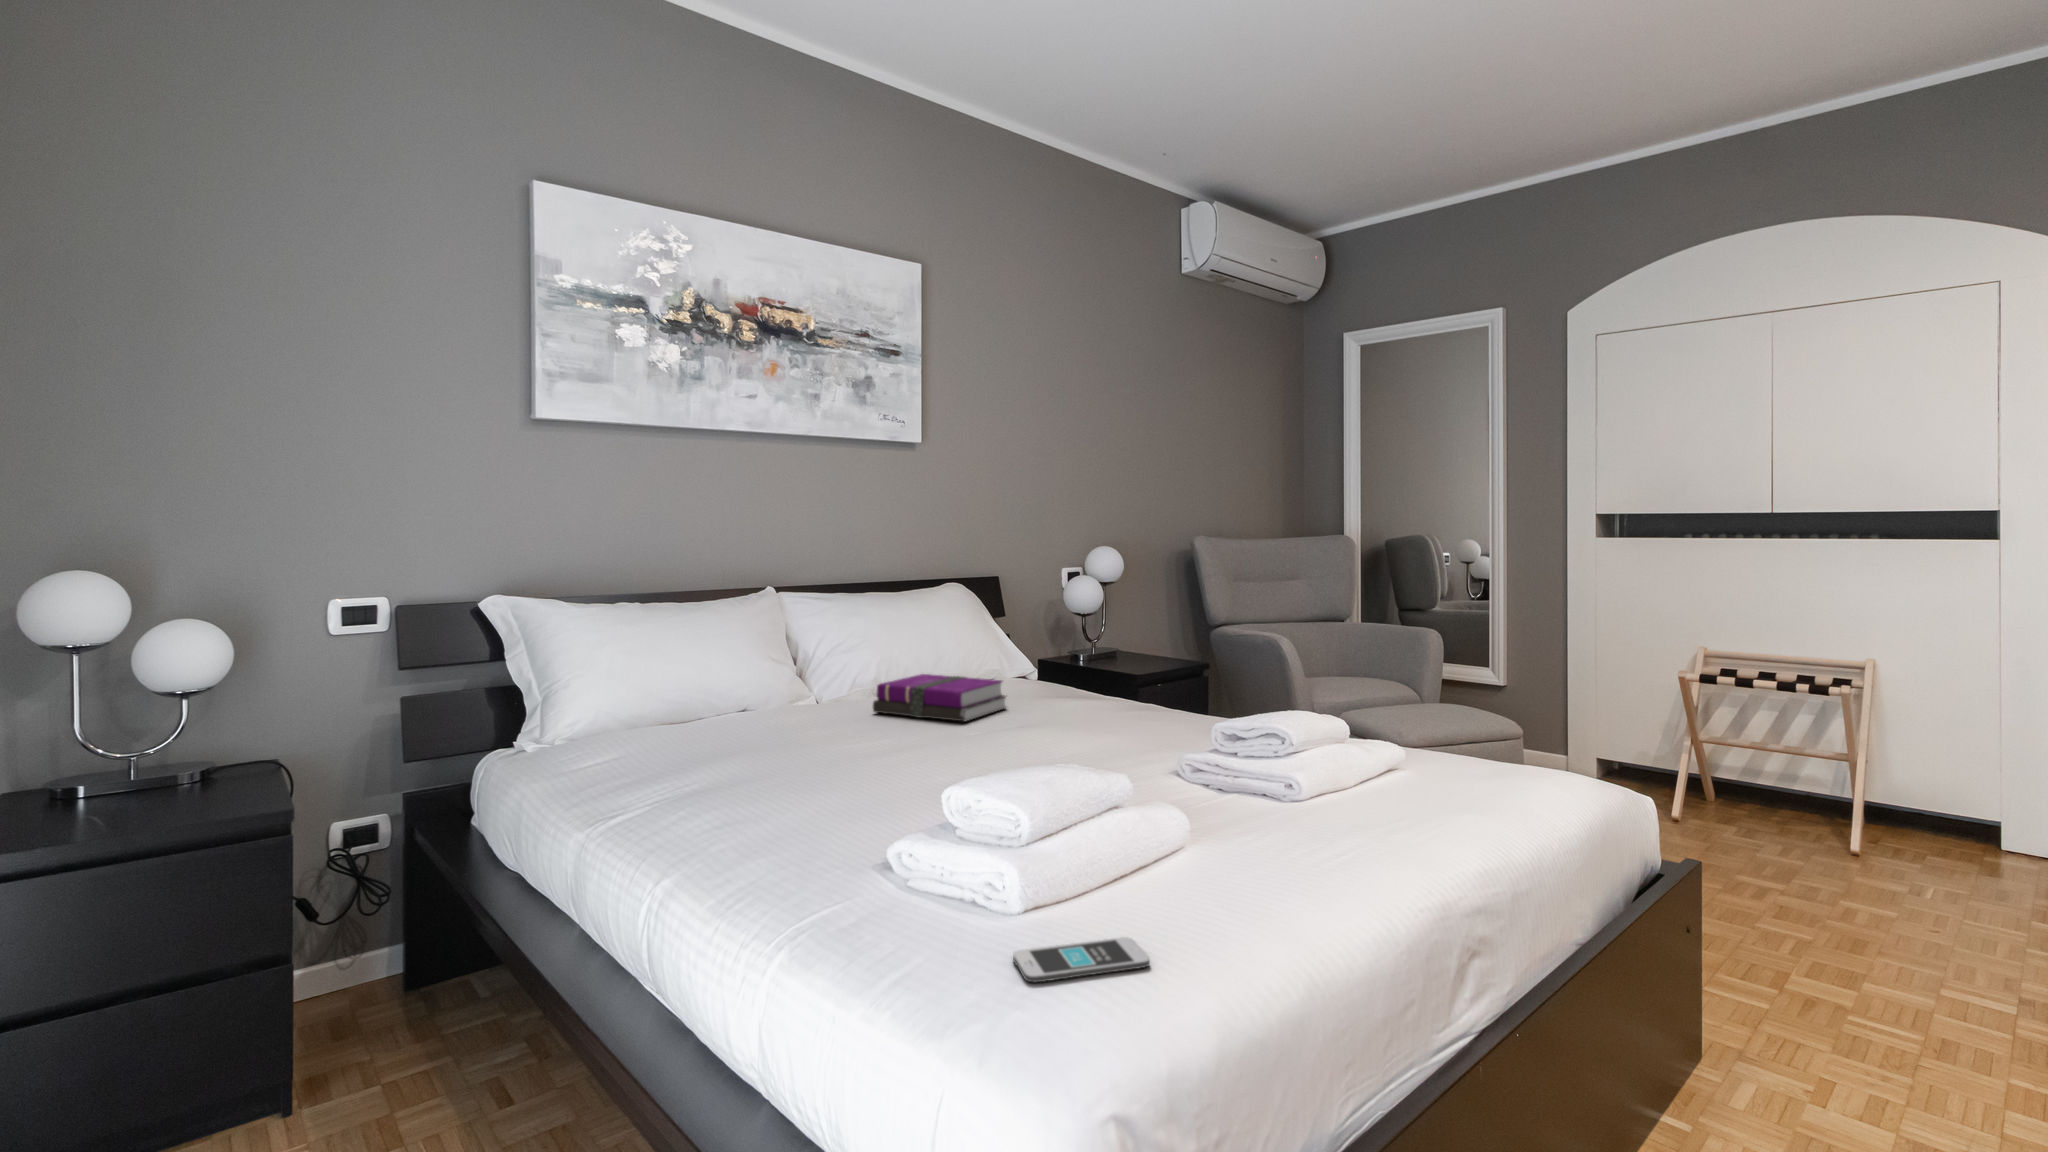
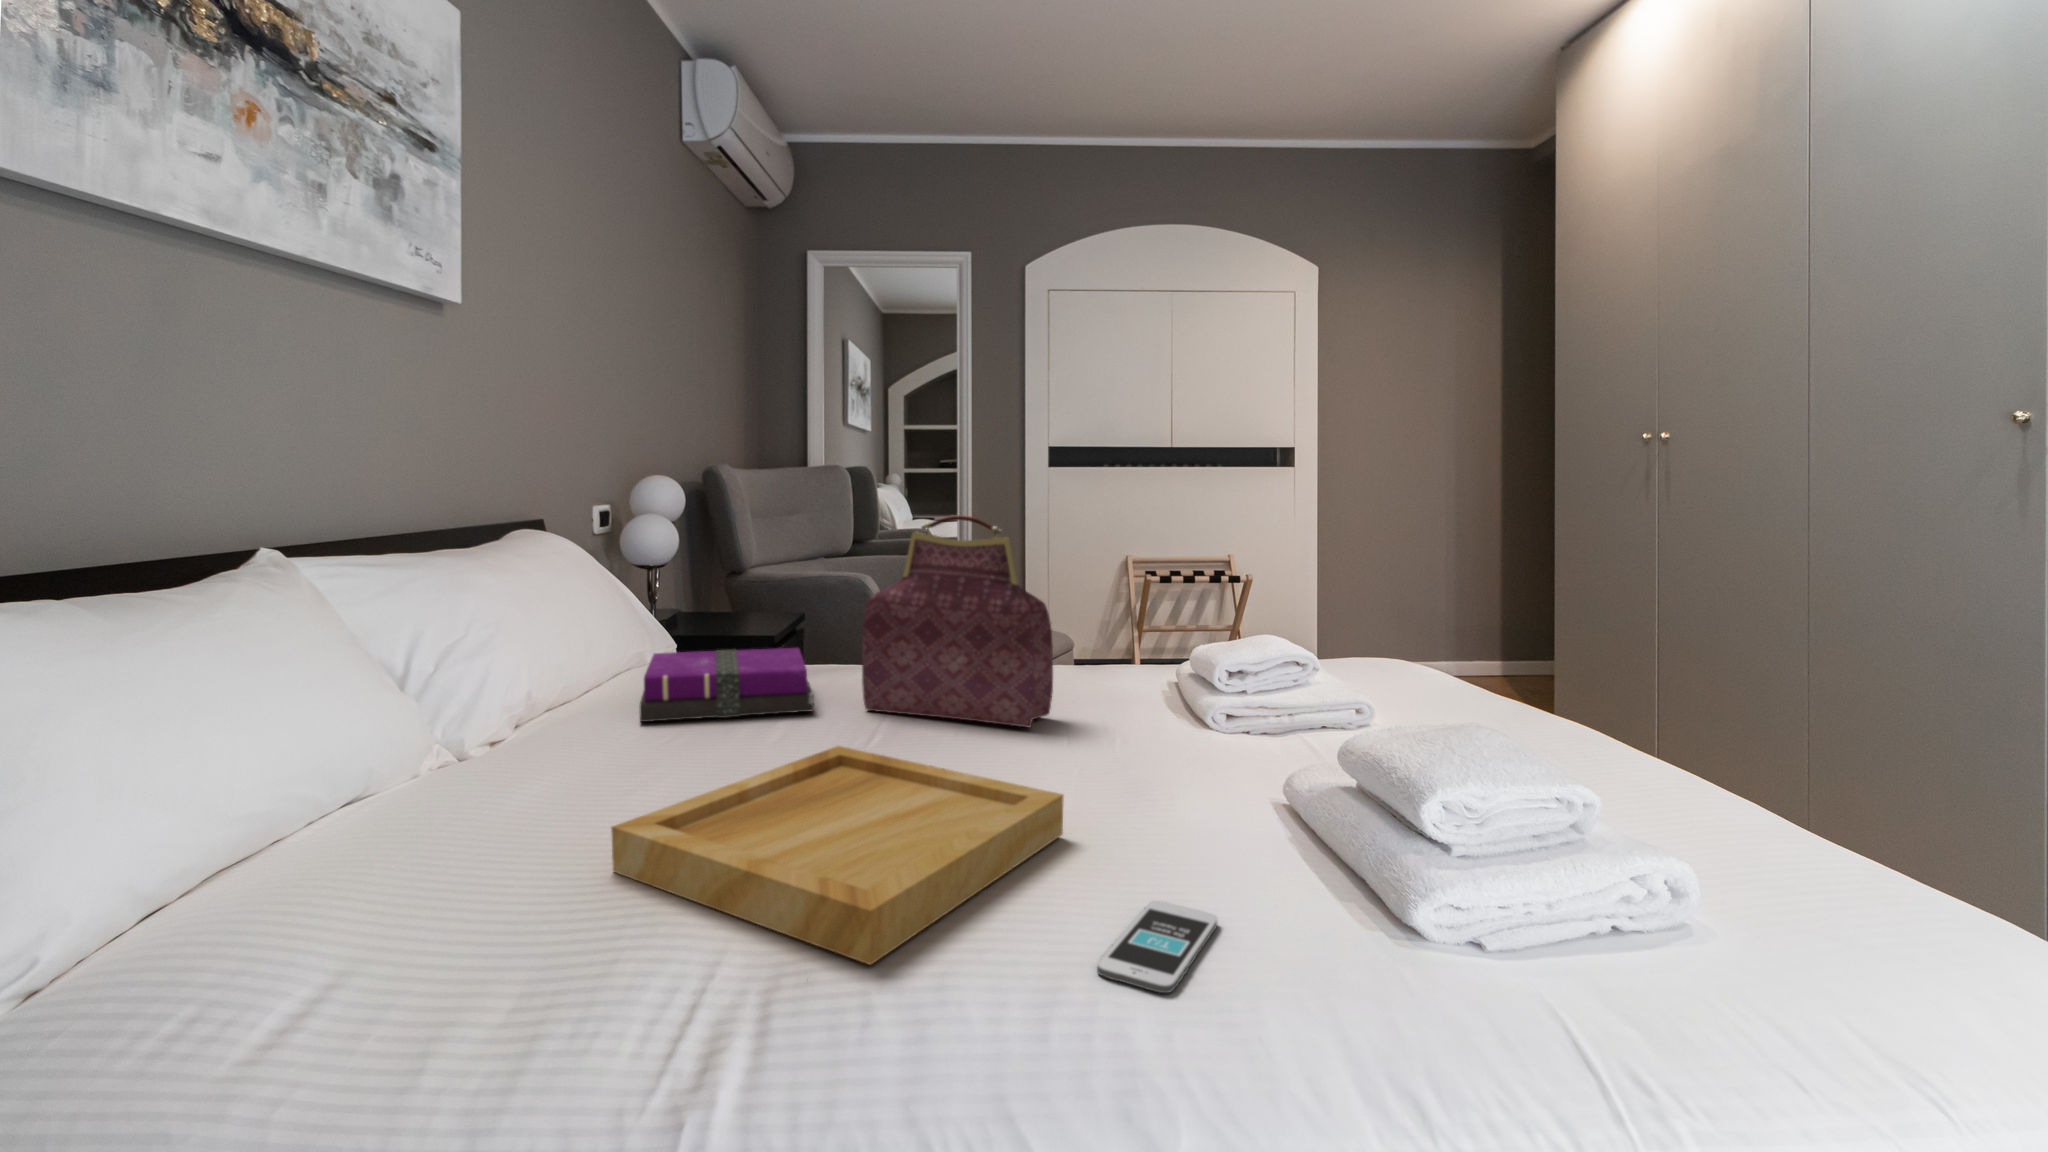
handbag: none [996,587,1092,752] -> present [862,515,1053,728]
tray: none [690,732,894,811] -> present [611,746,1063,965]
smartphone: present [1013,937,1150,982] -> present [1097,901,1217,993]

